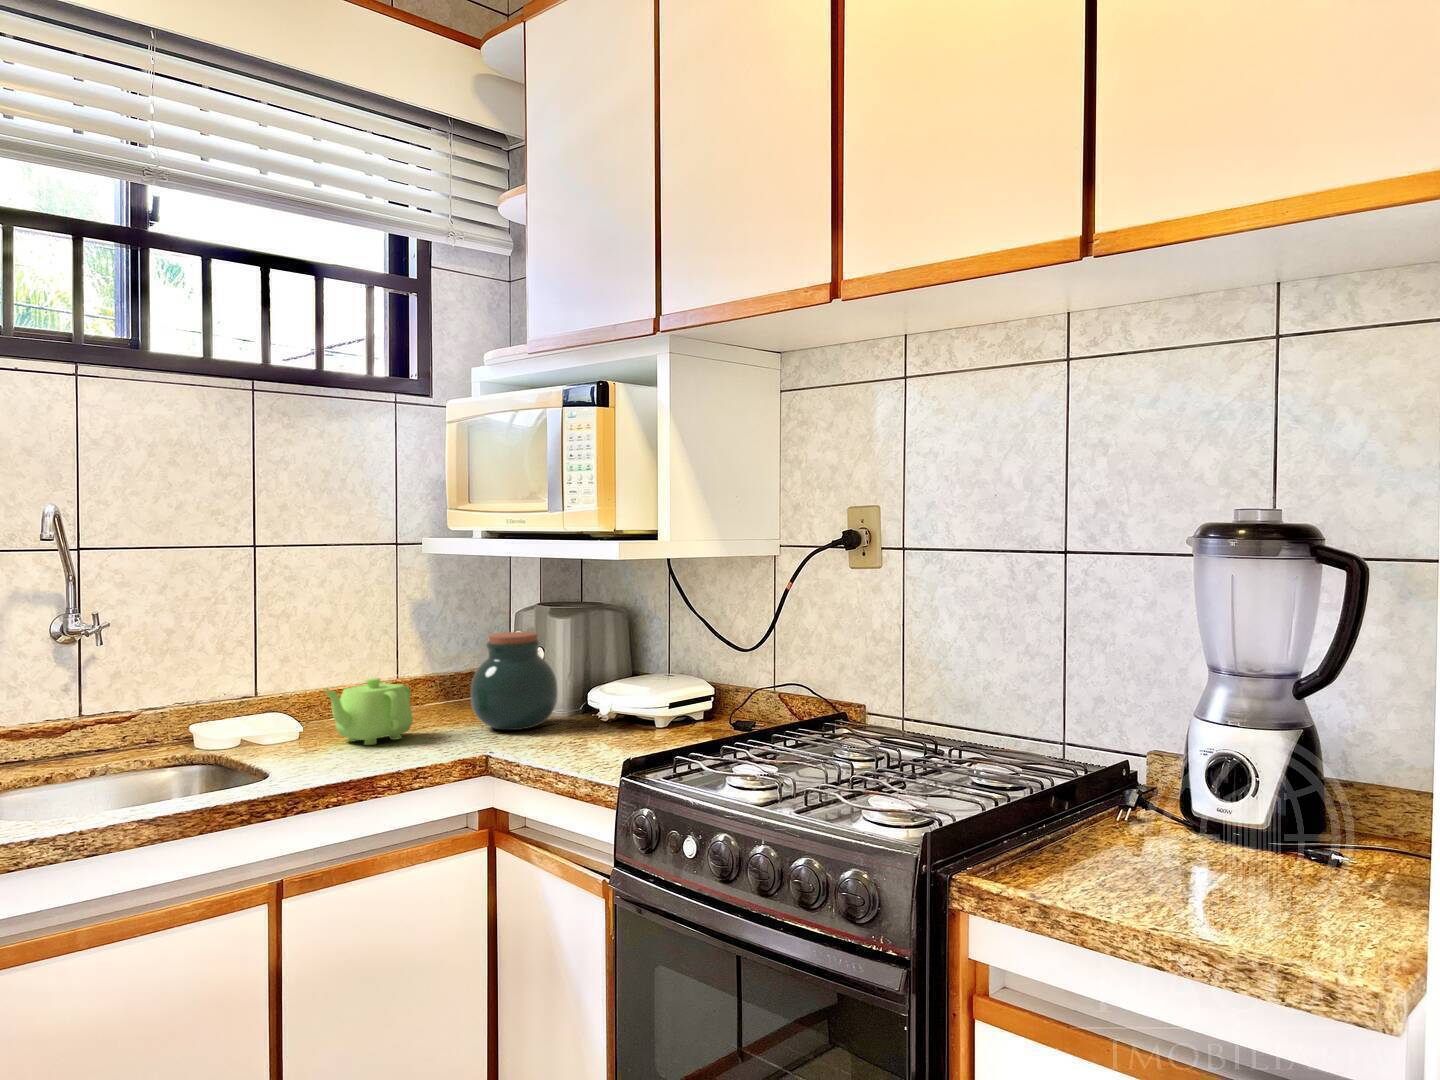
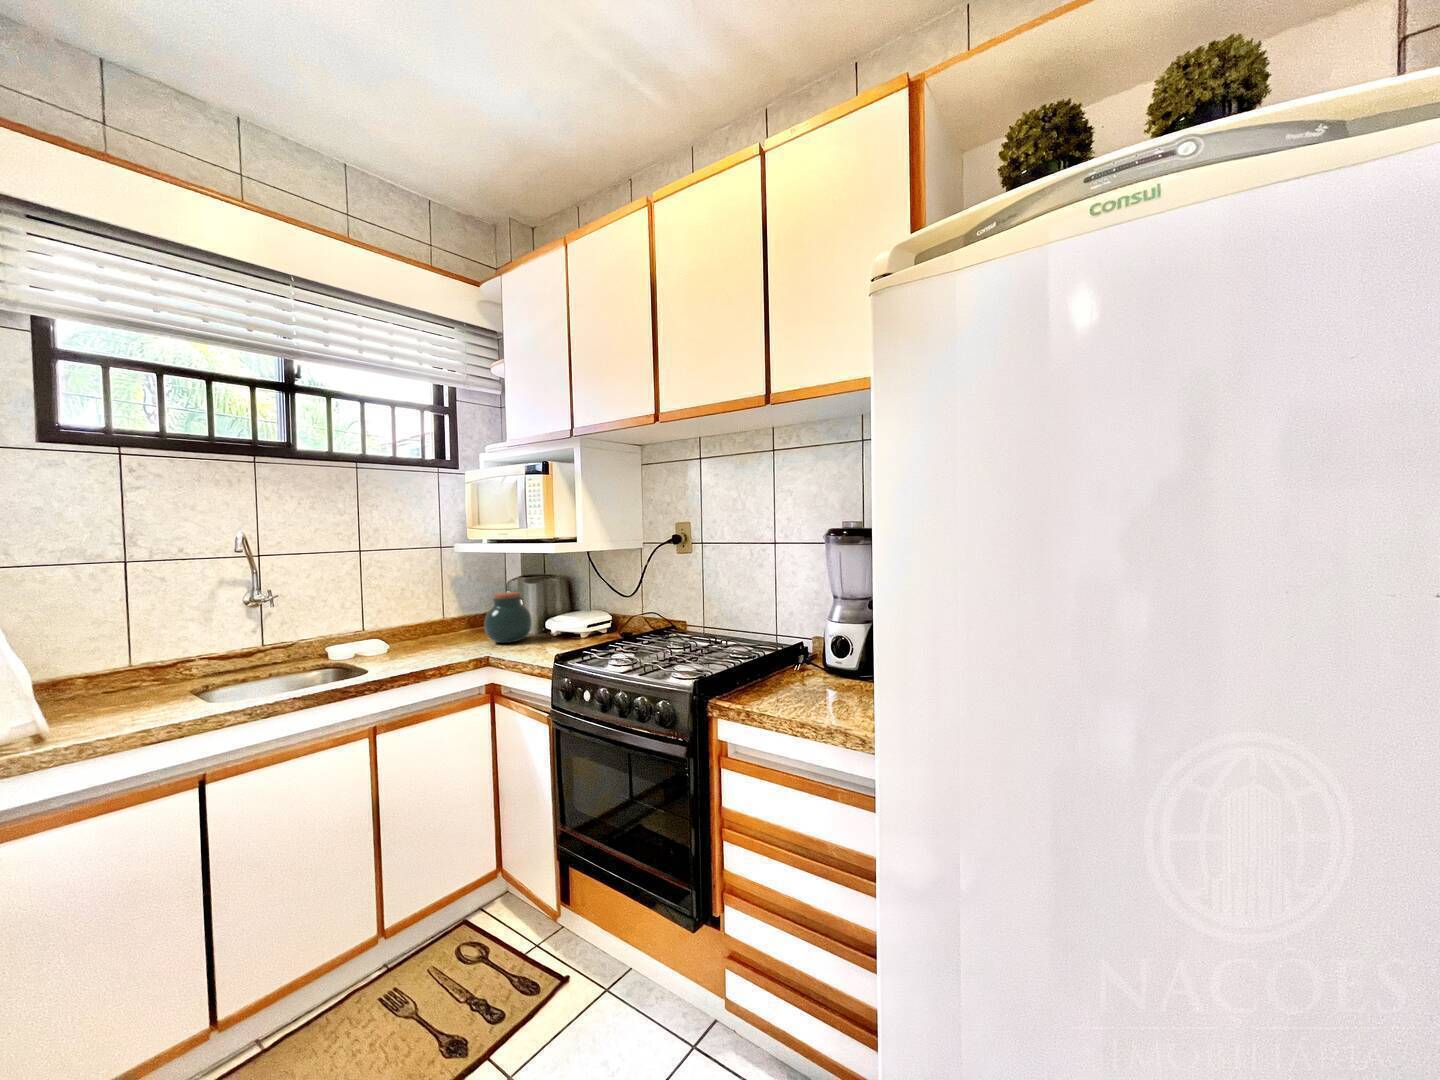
teapot: present [324,678,413,745] -> none [401,619,452,655]

